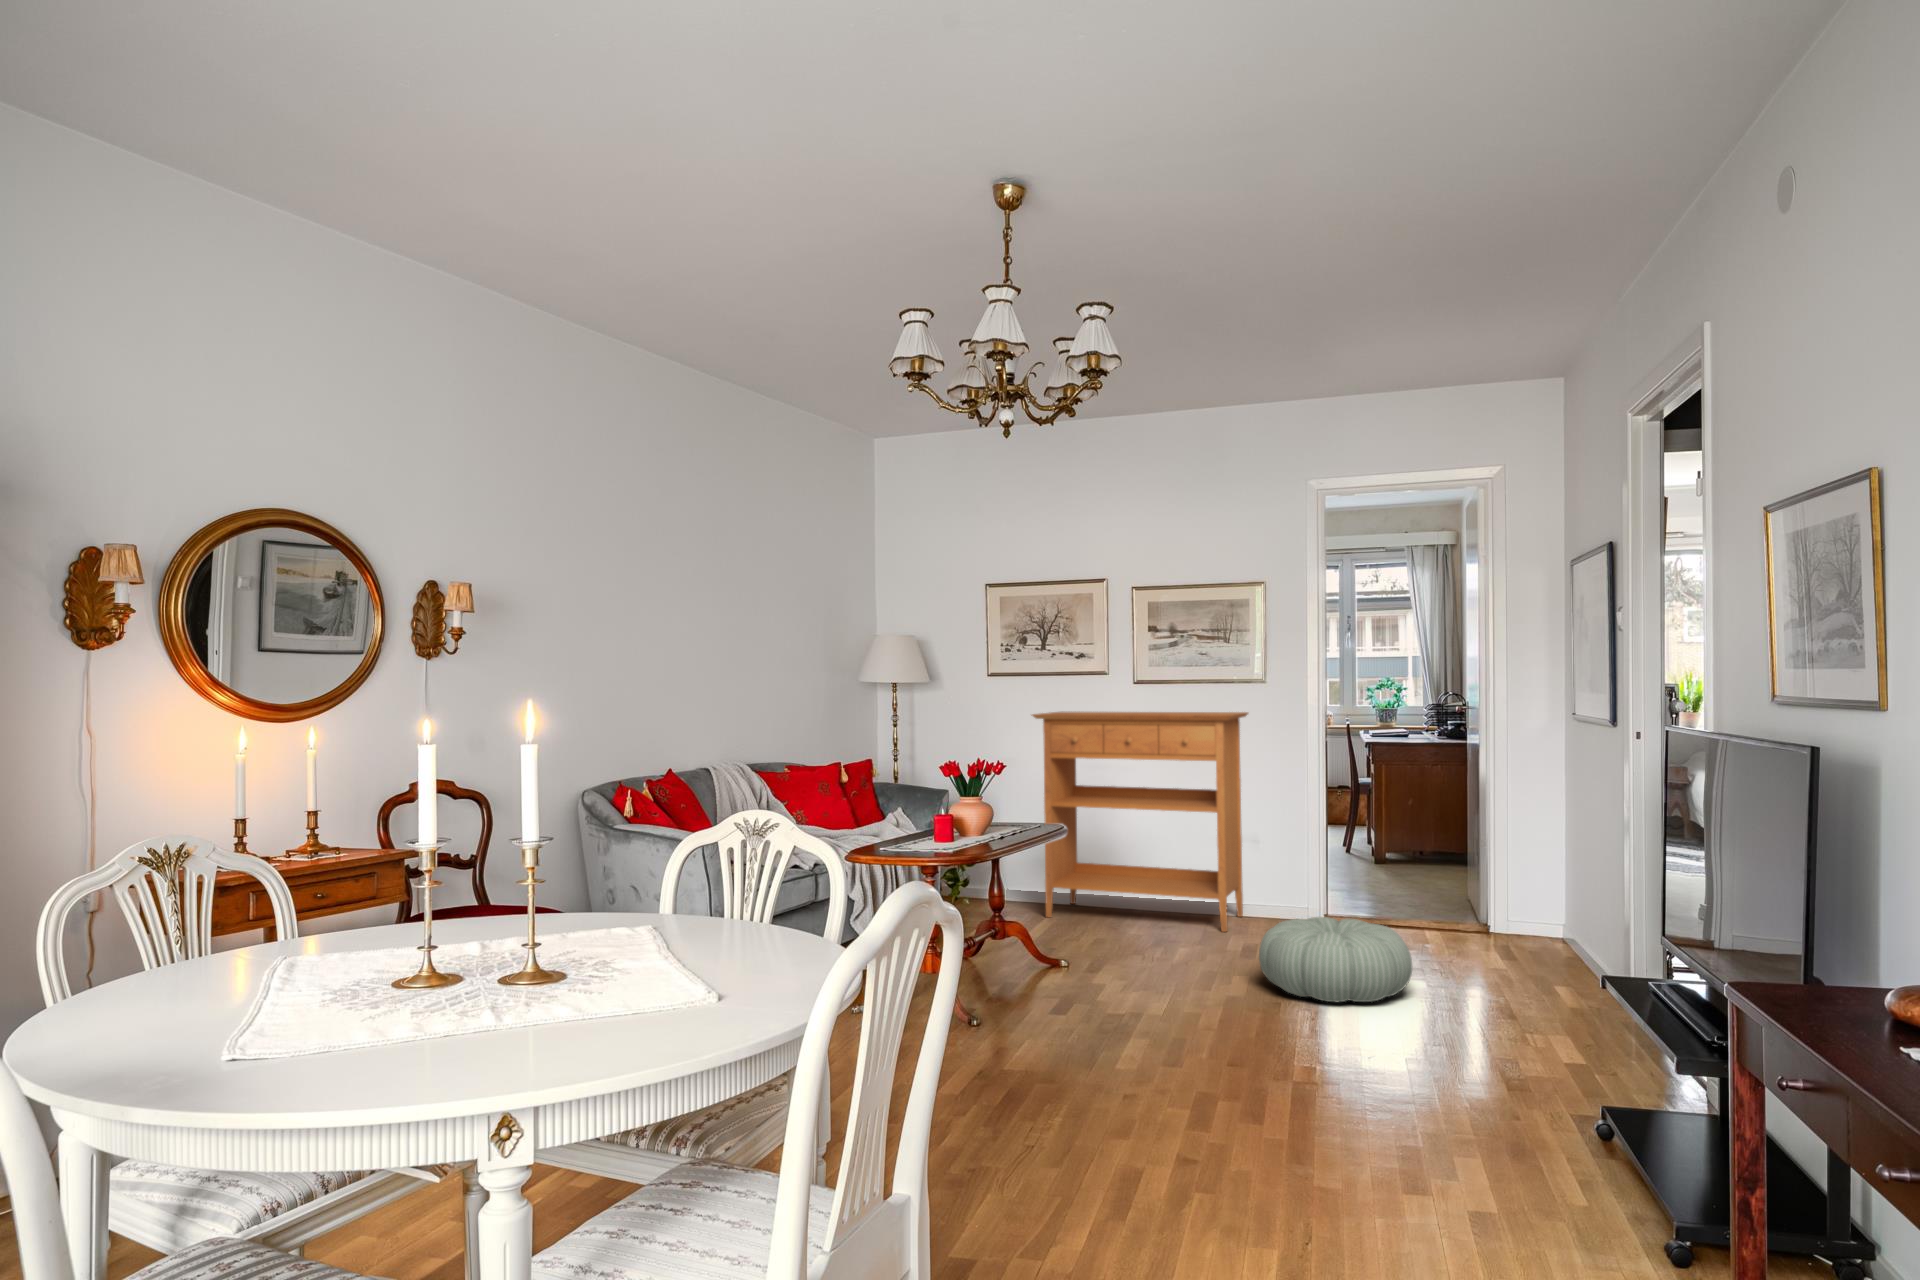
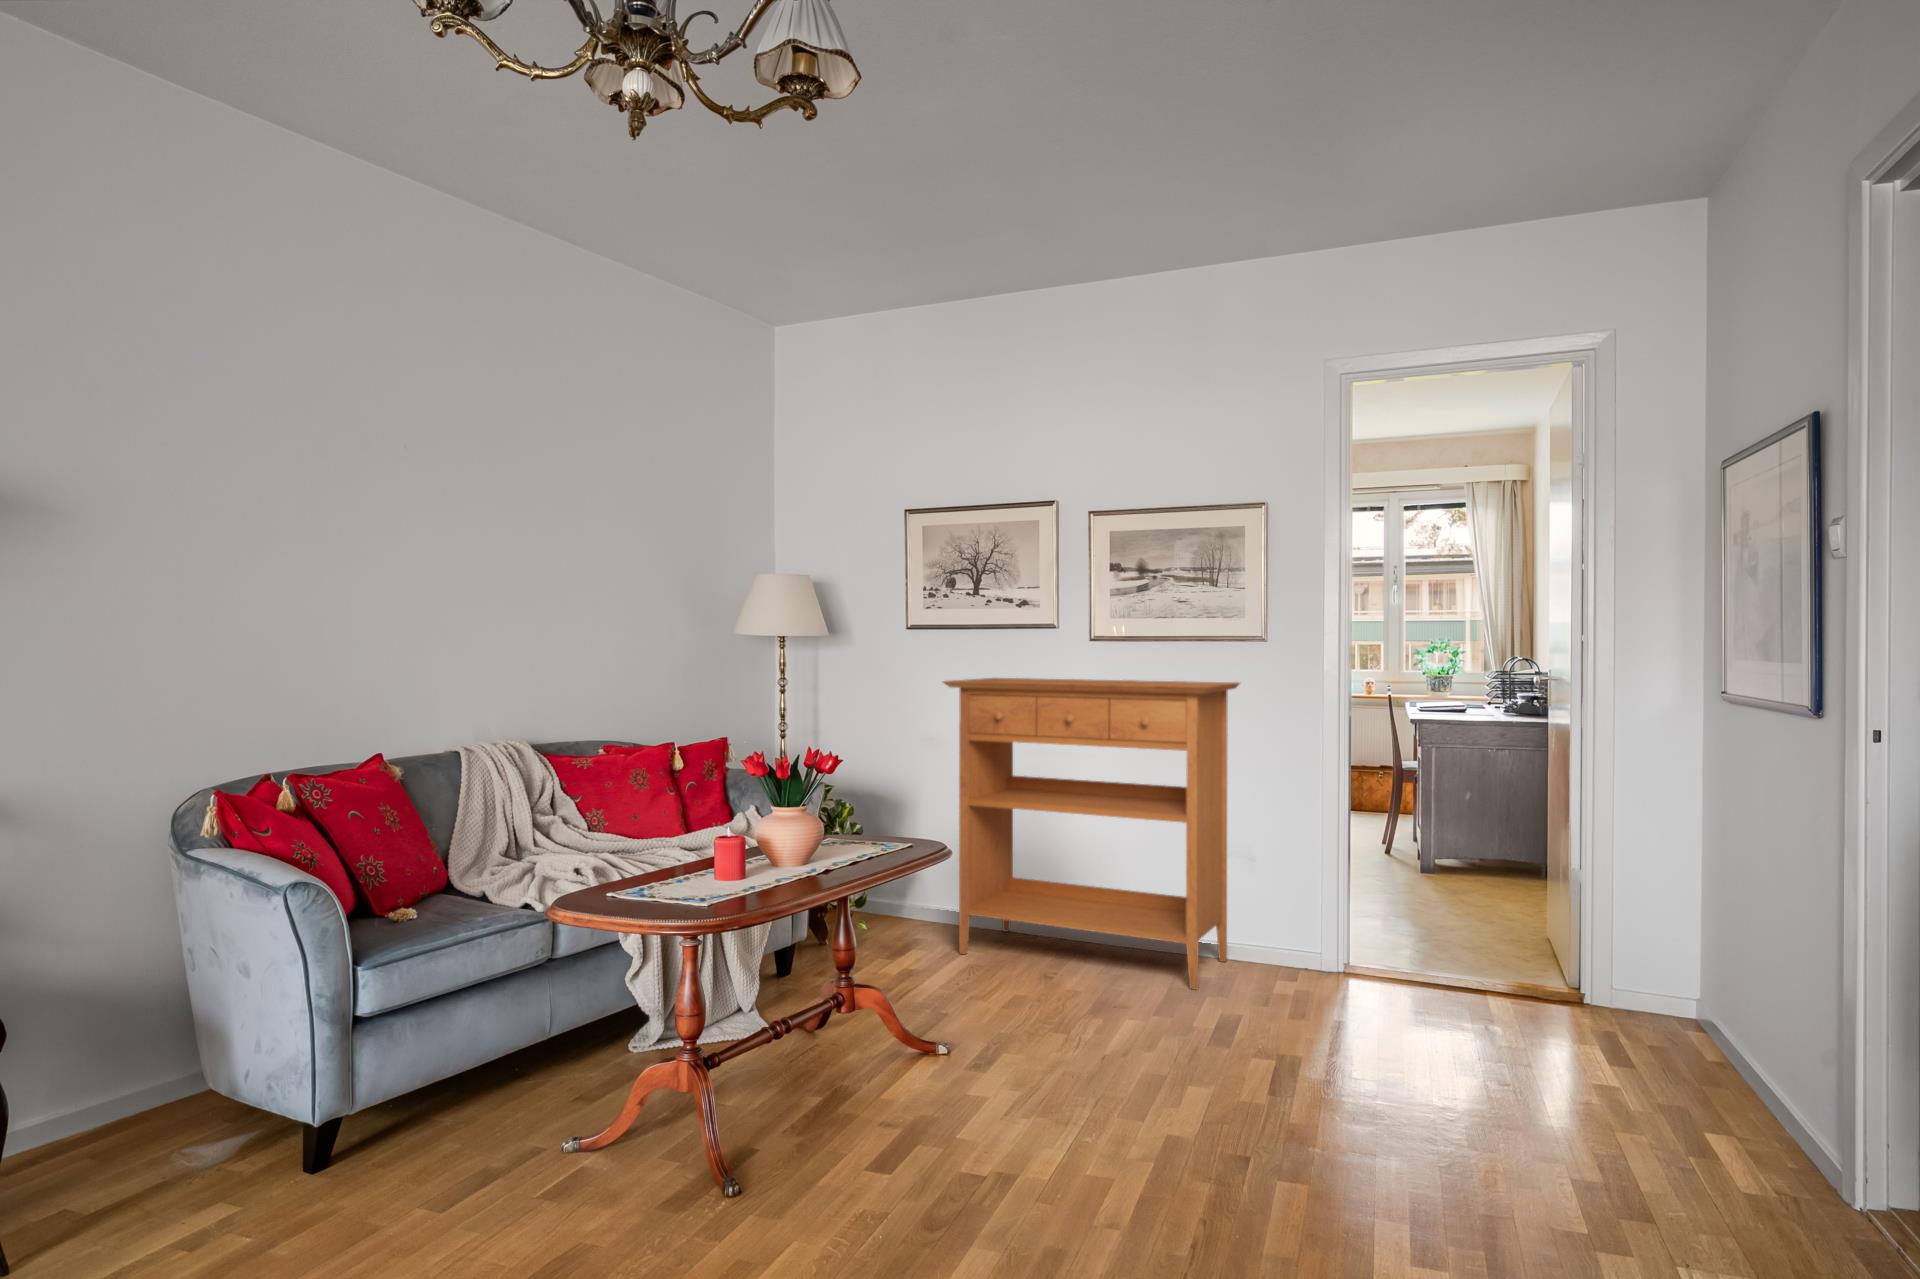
pouf: present [1259,917,1412,1002] -> none [1217,999,1461,1158]

